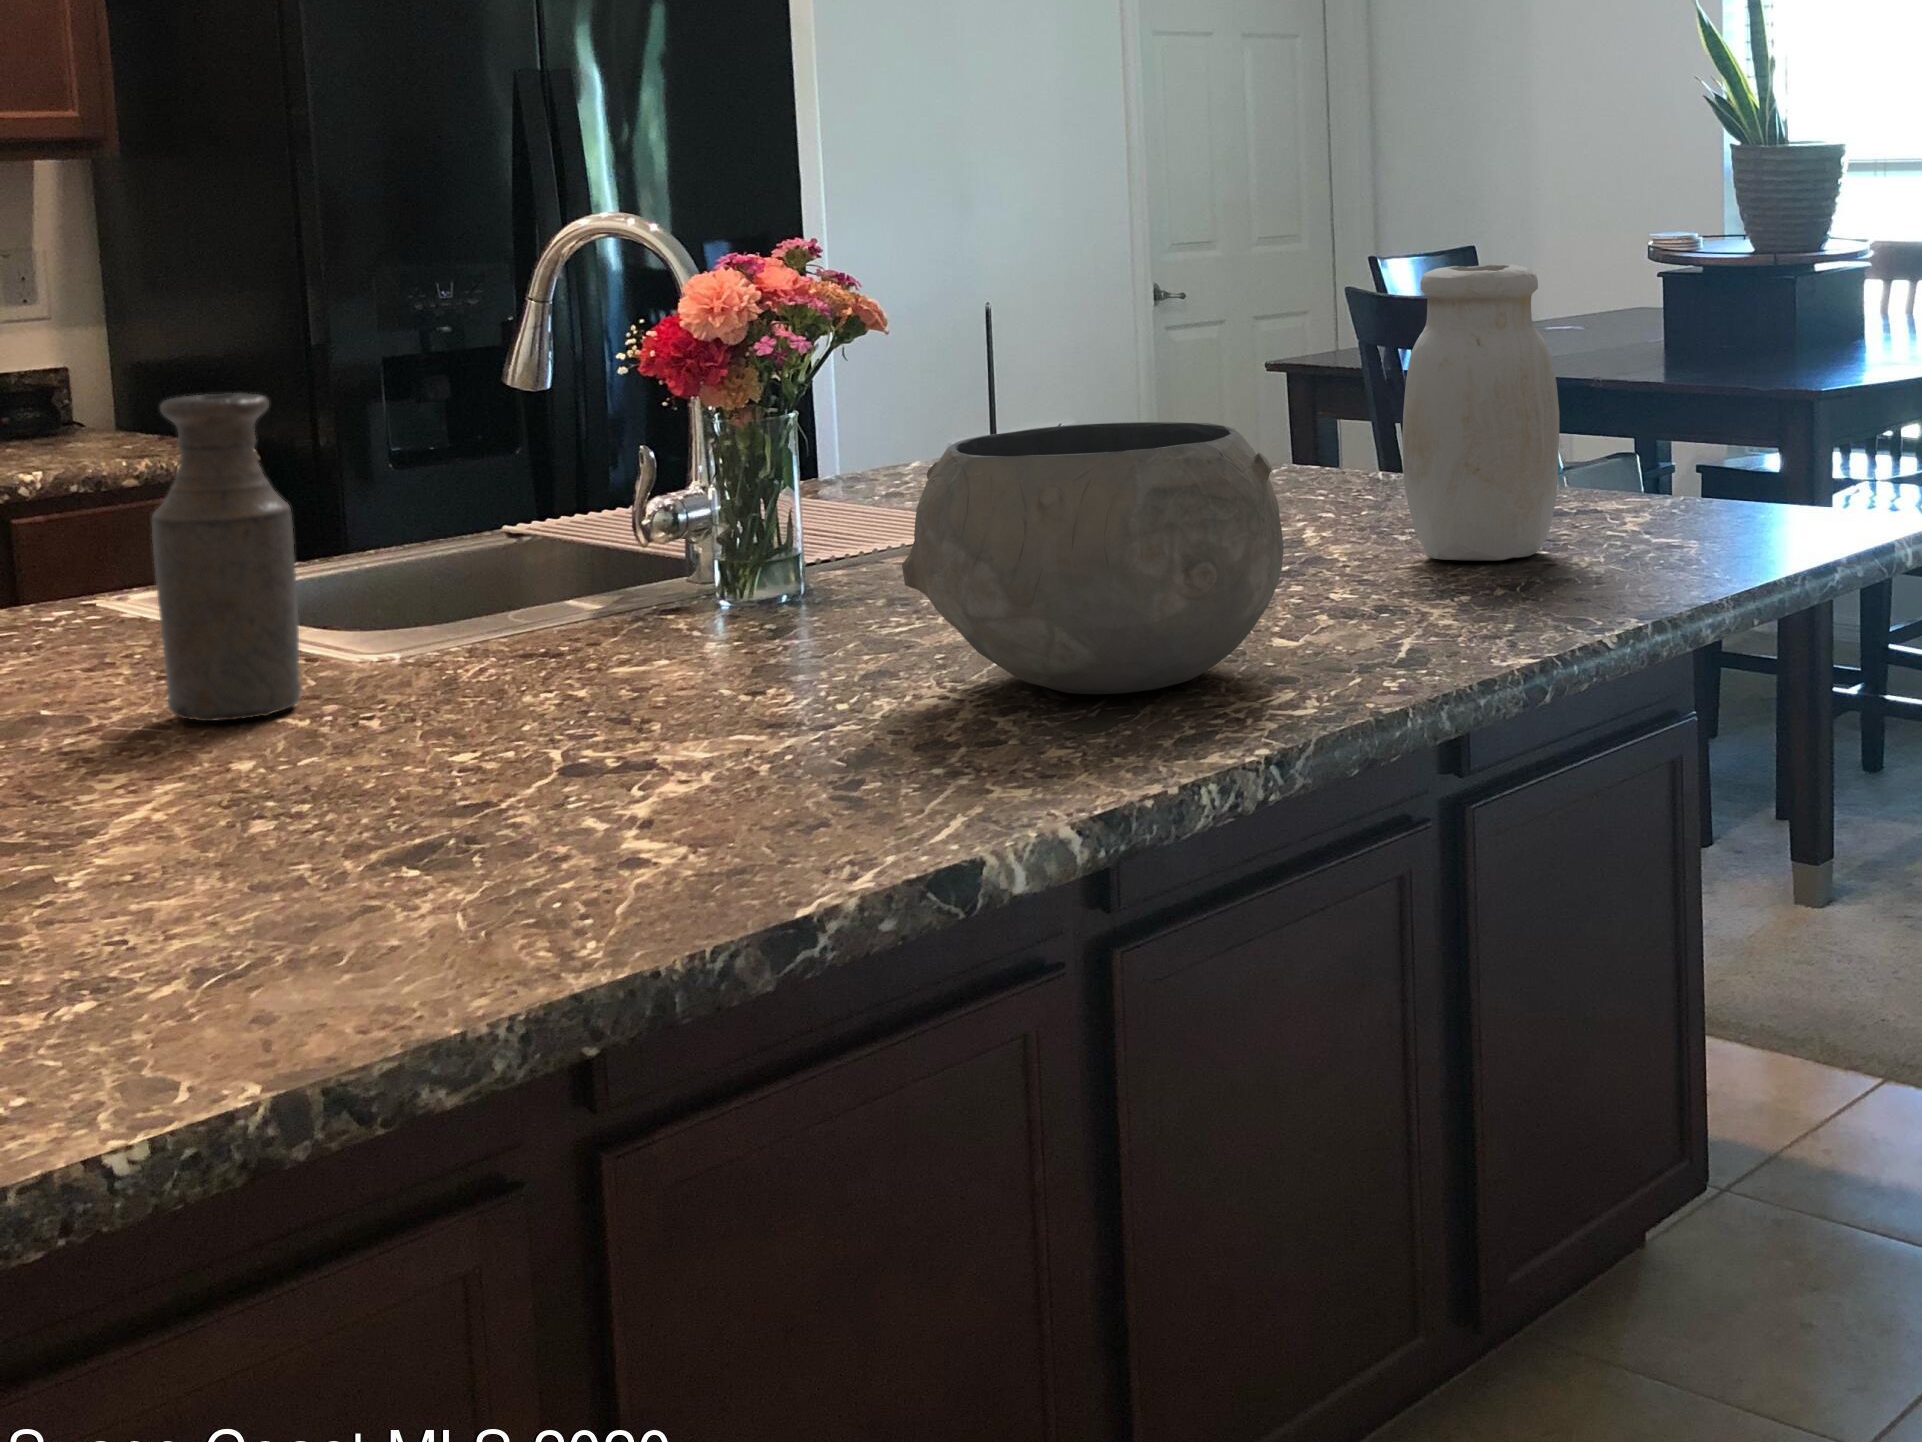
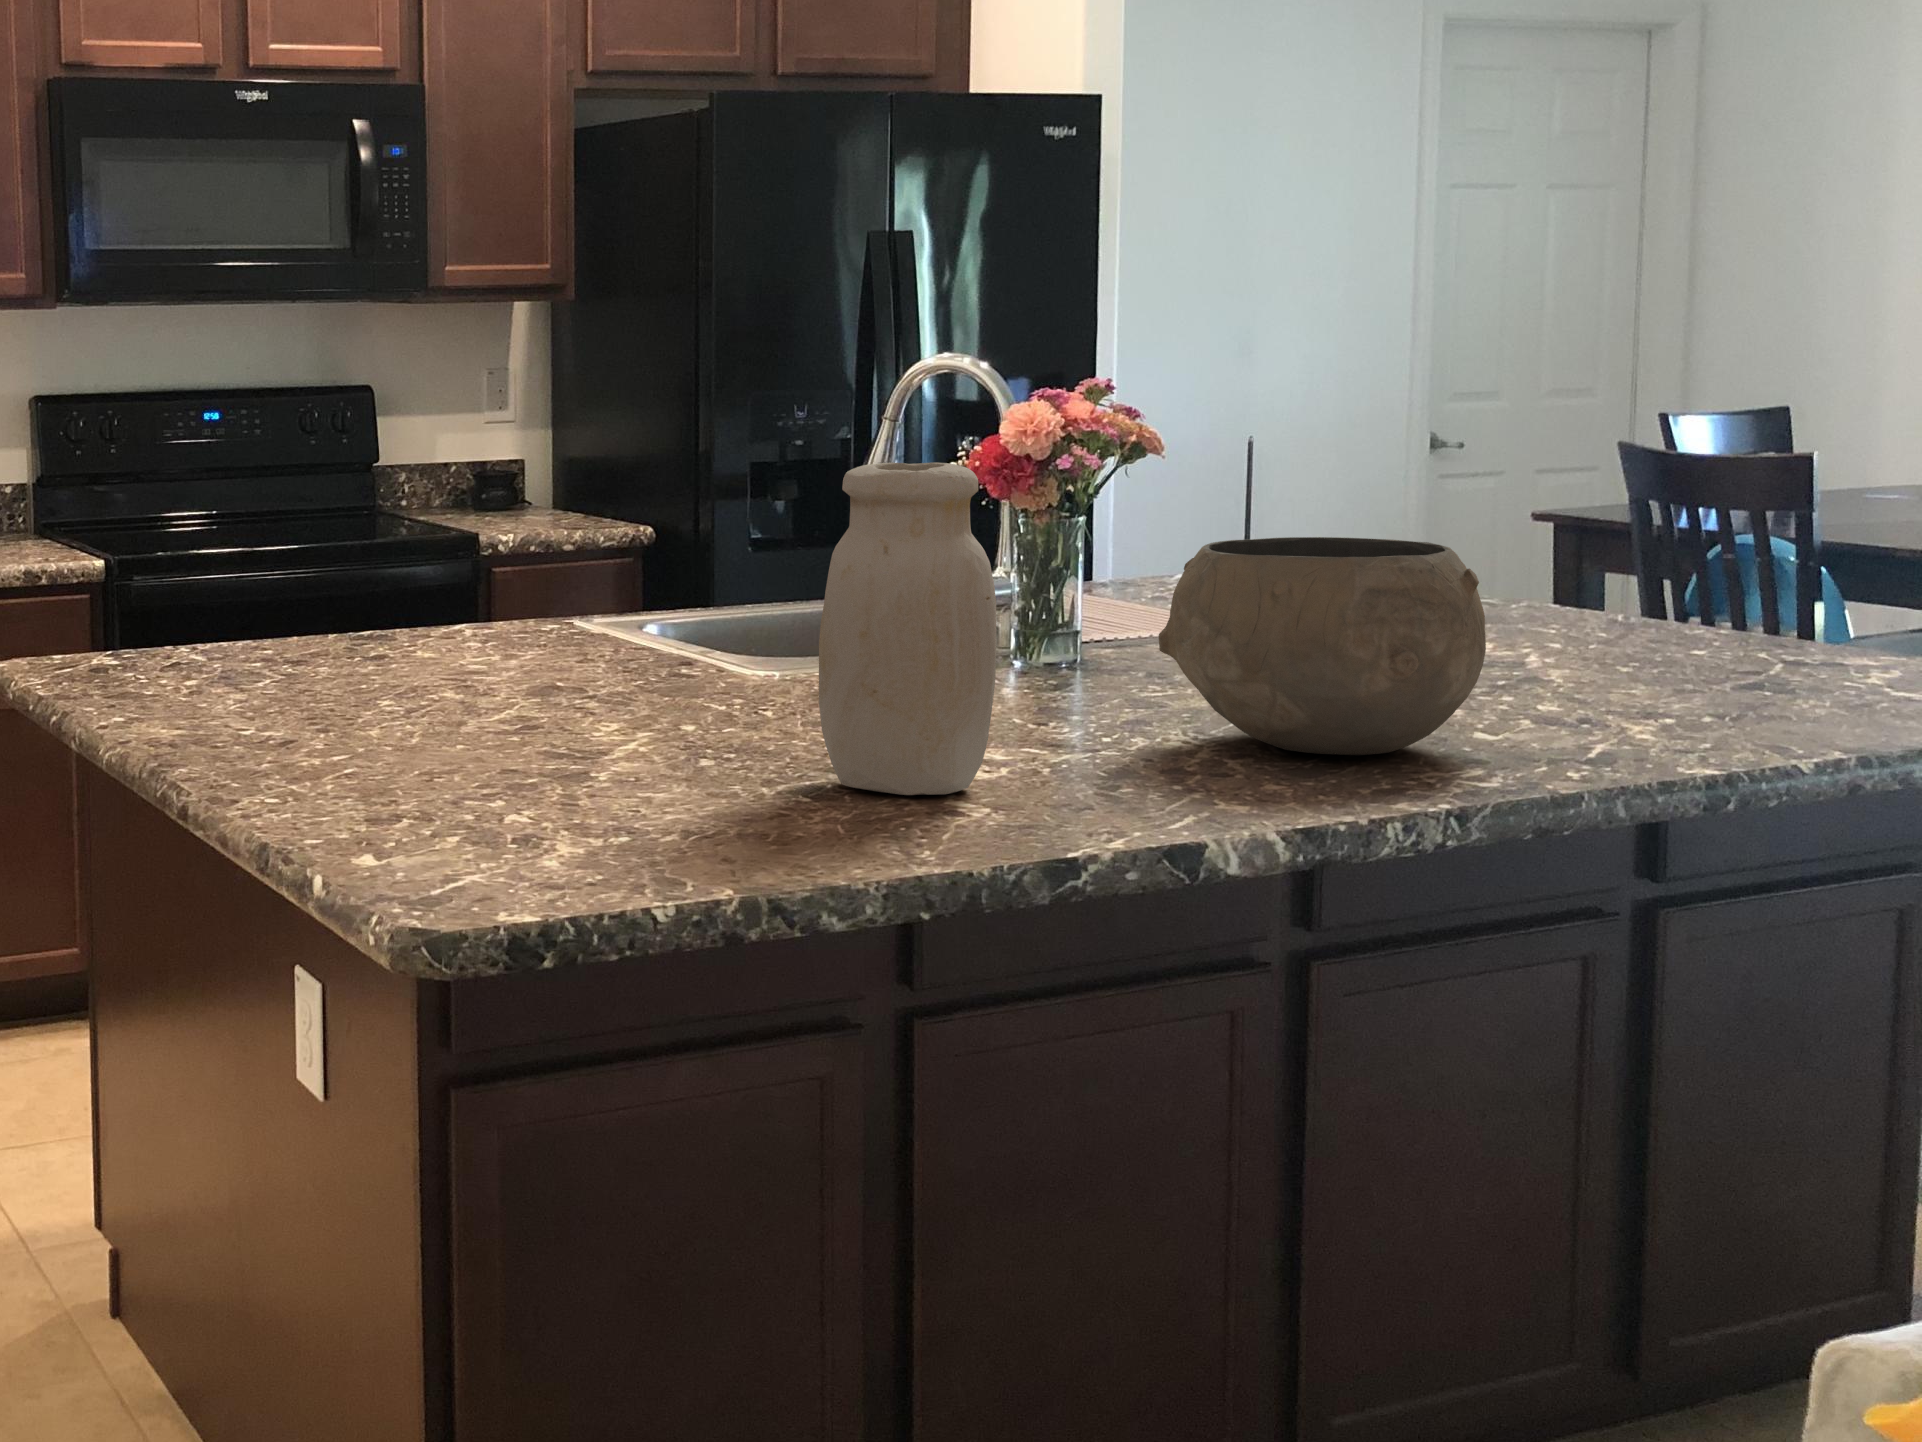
jar: present [1402,264,1559,560] -> present [819,463,996,795]
bottle: present [152,394,301,721] -> none [641,475,726,702]

